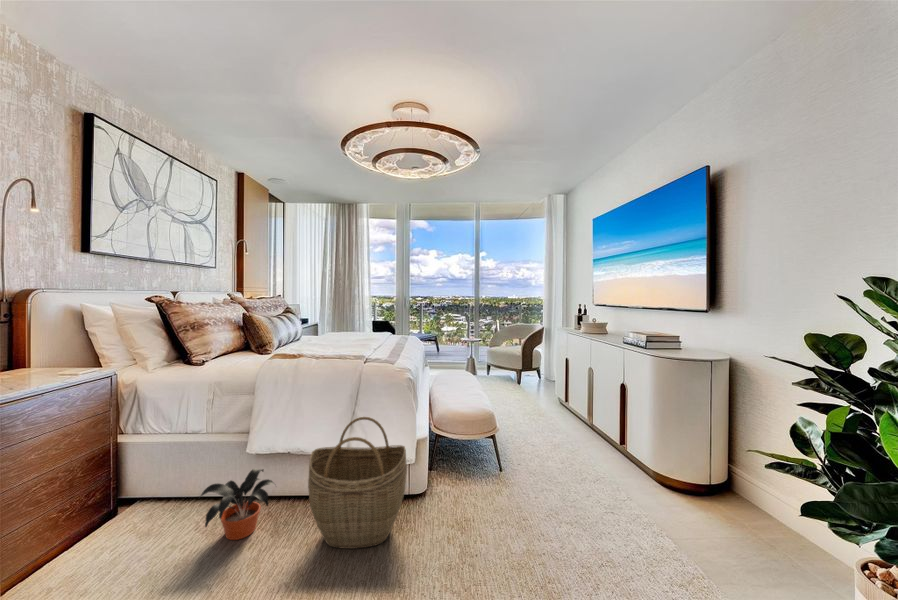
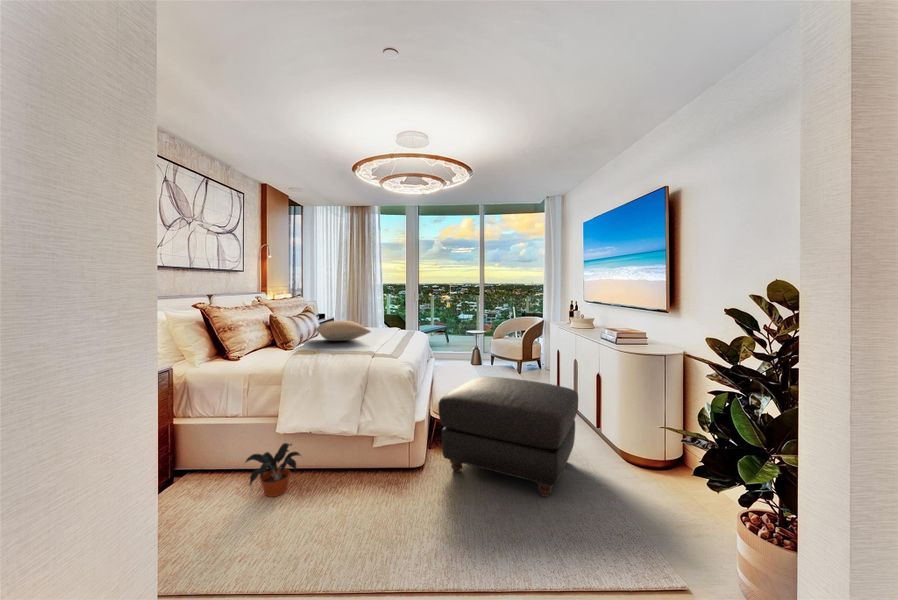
pillow: none [297,321,363,344] -> present [316,320,371,341]
ottoman: none [446,386,608,533] -> present [438,377,578,497]
woven basket: present [308,417,407,549] -> none [327,403,405,504]

